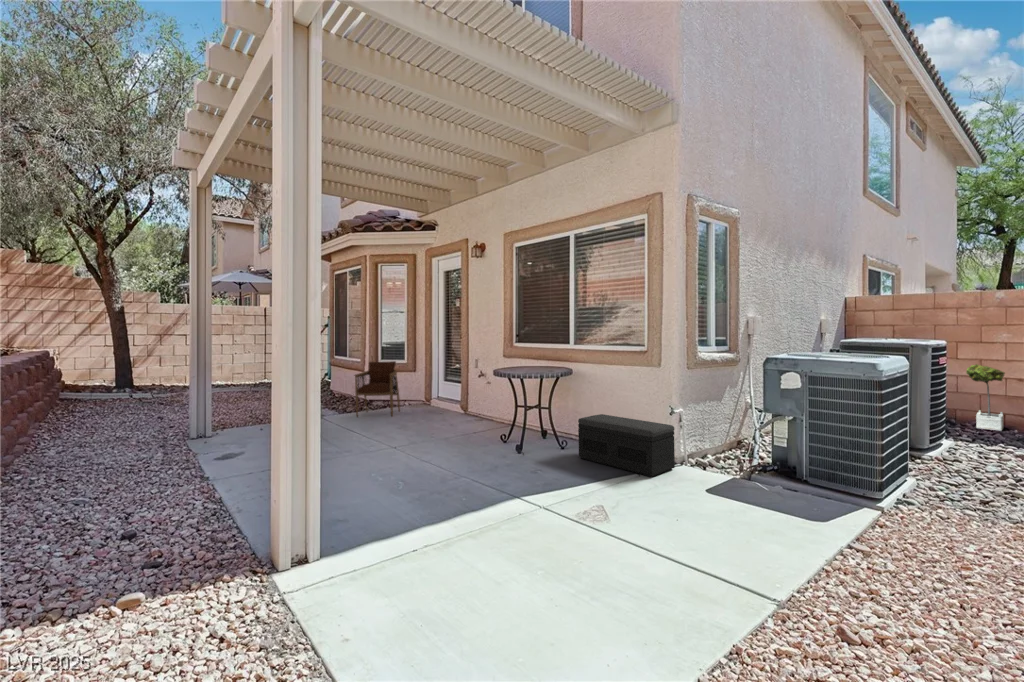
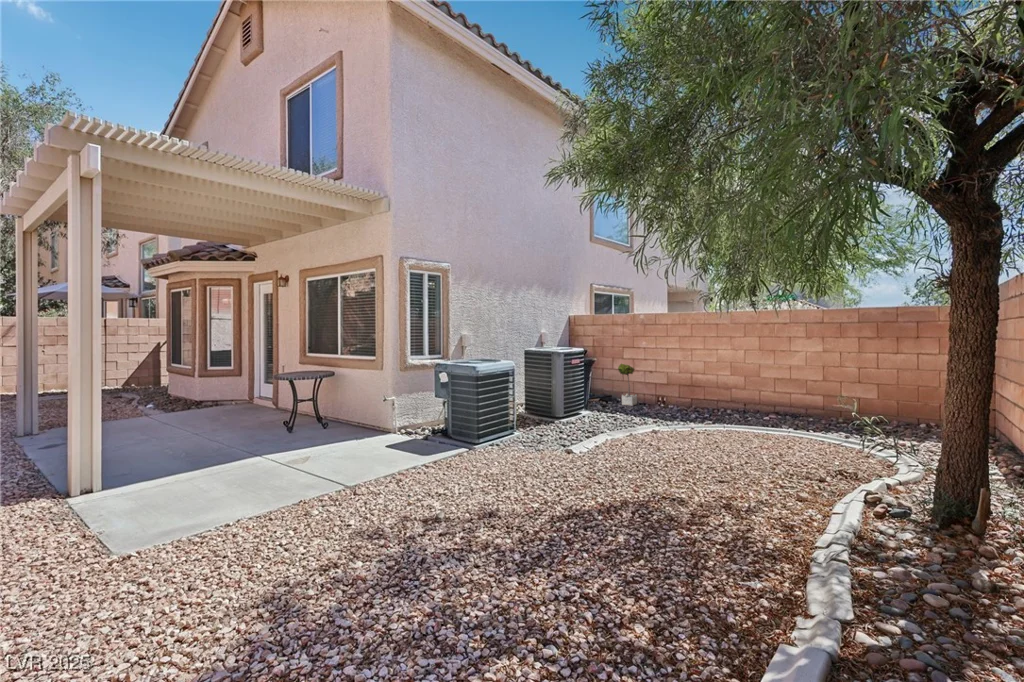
armchair: present [355,361,400,417] -> none [181,367,226,414]
storage bench: present [578,414,675,477] -> none [334,401,390,438]

